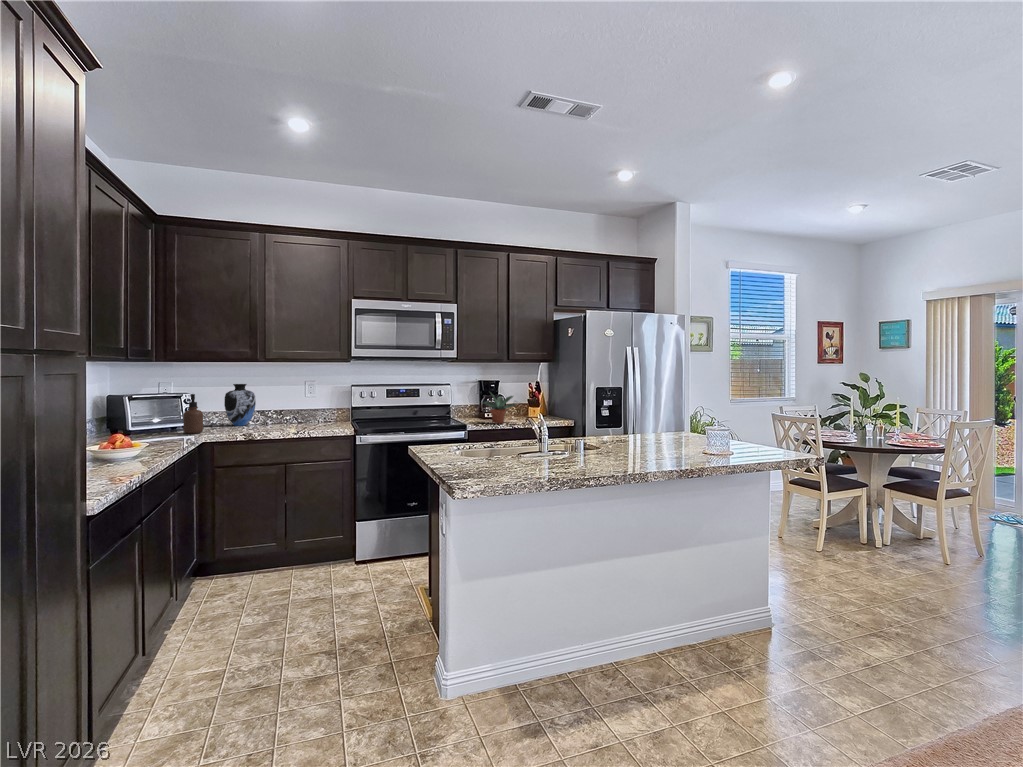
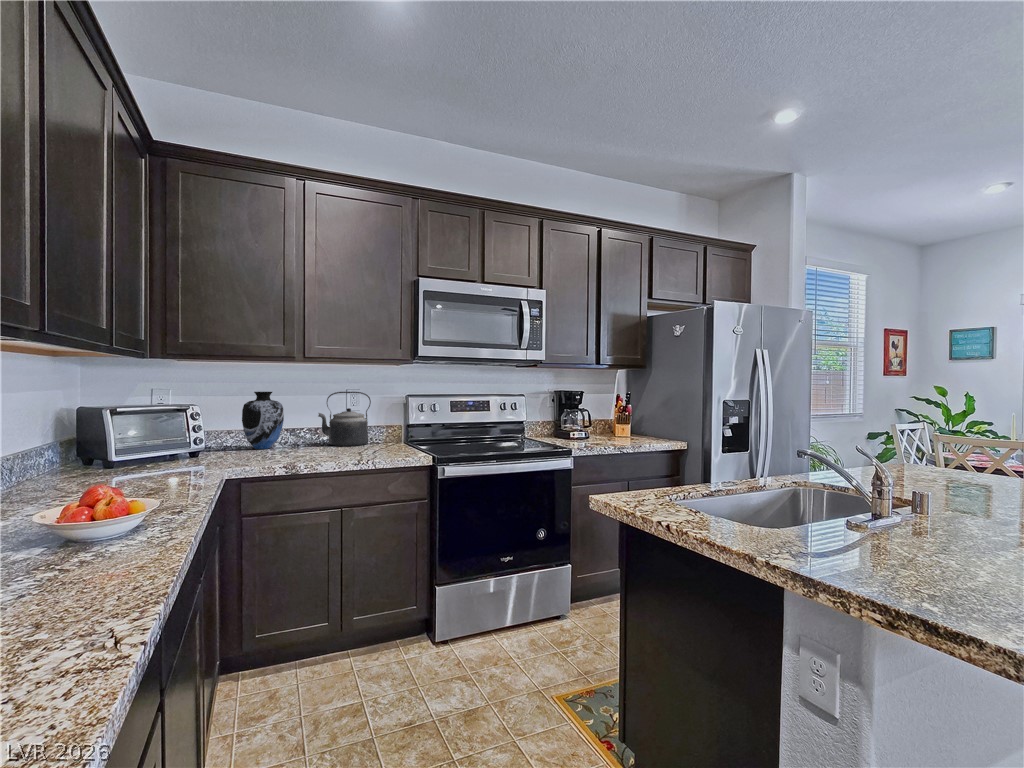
kettle: none [282,383,322,424] -> present [318,392,371,446]
potted plant: present [483,392,516,424] -> none [574,403,626,445]
soap dispenser: present [183,394,203,434] -> none [192,406,221,464]

